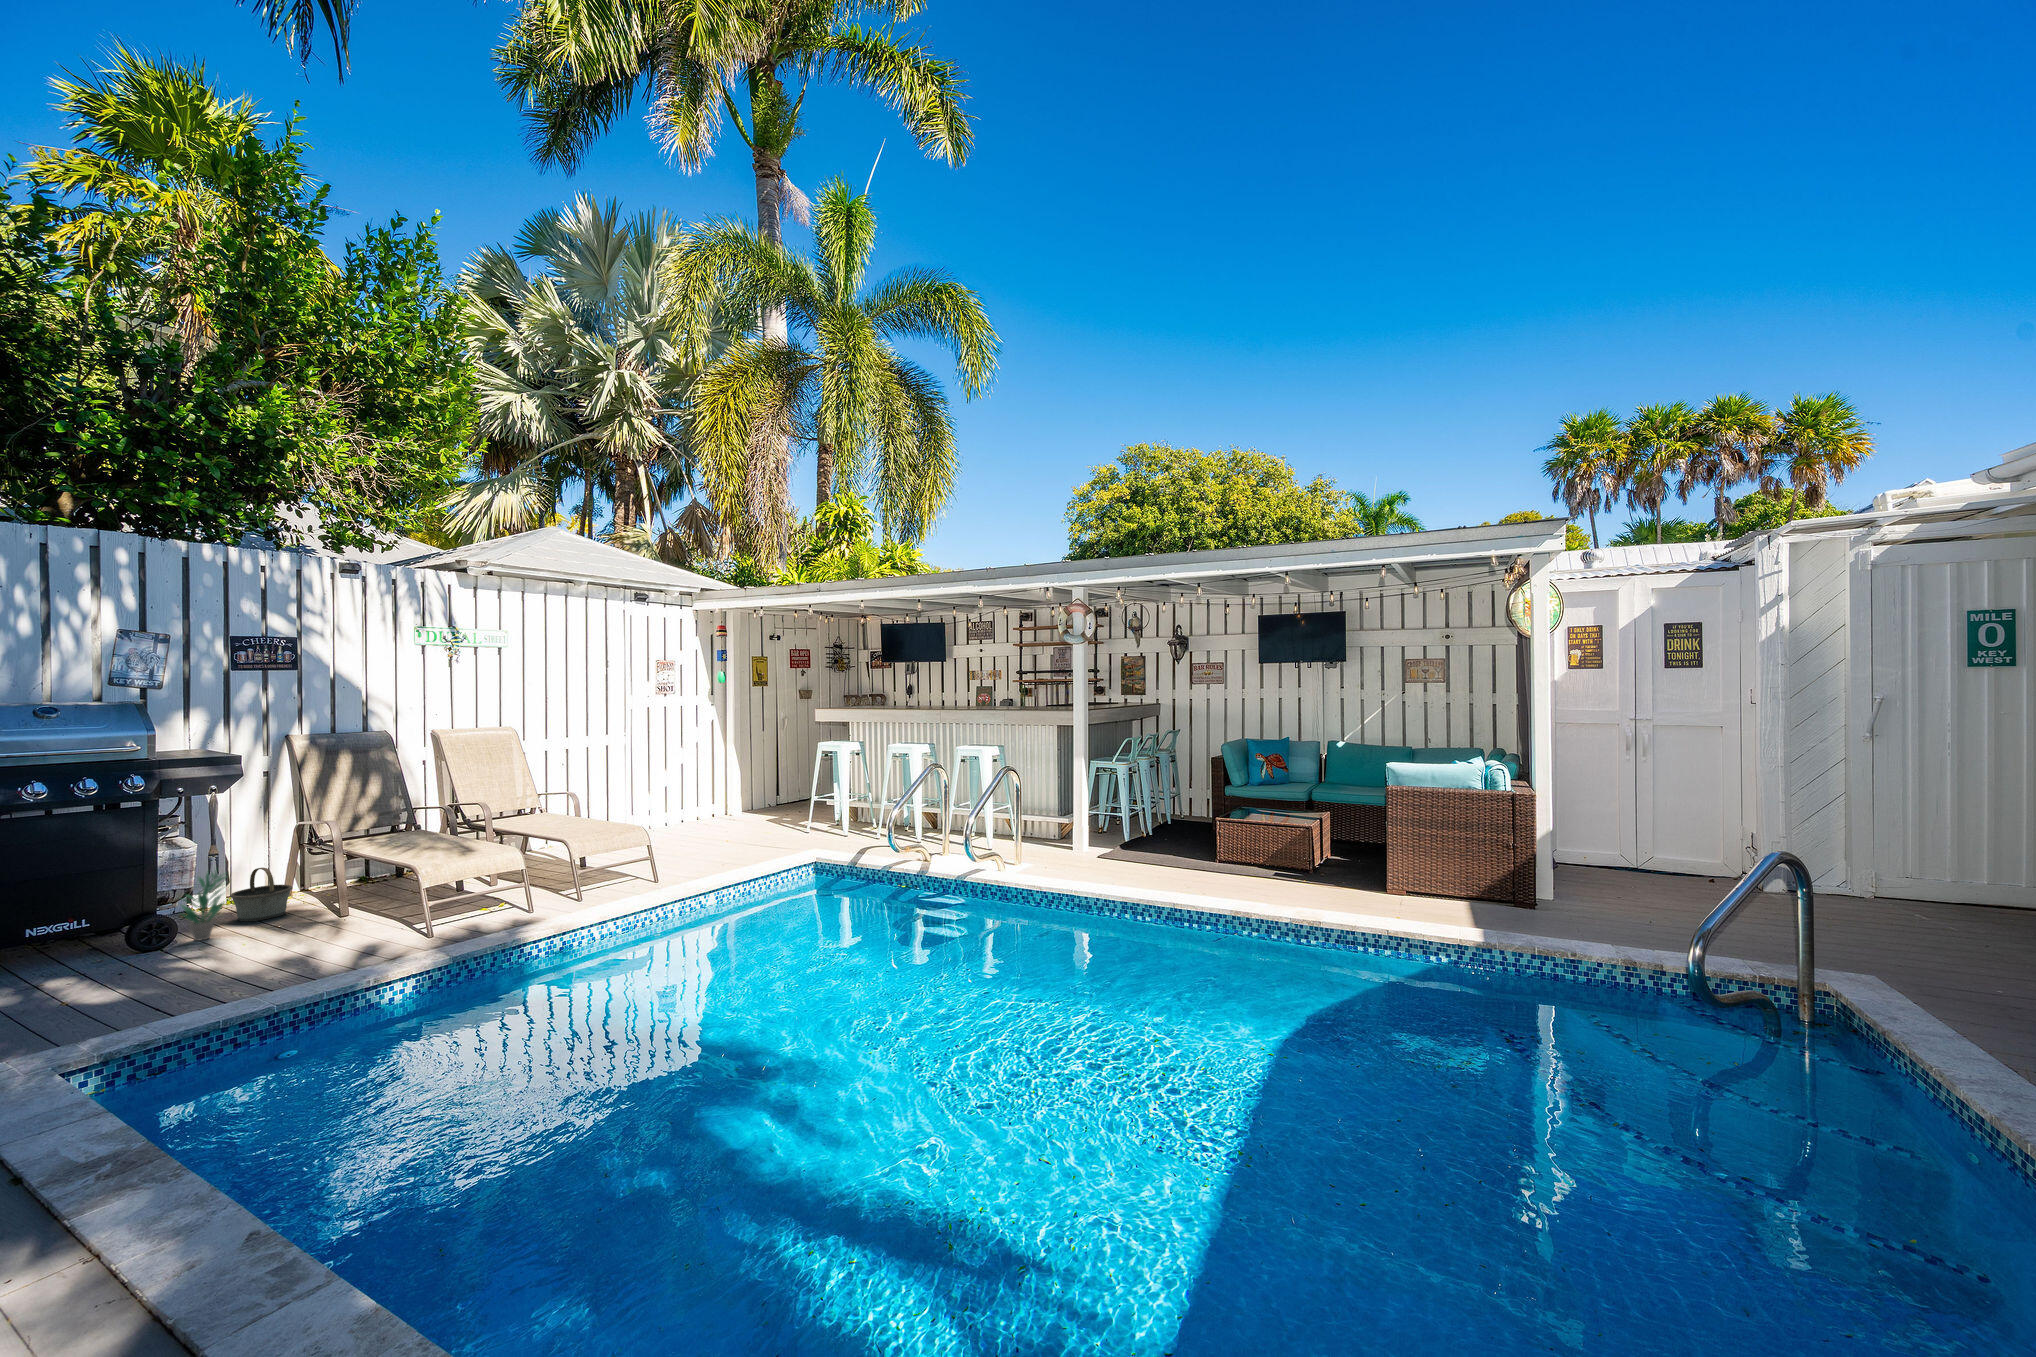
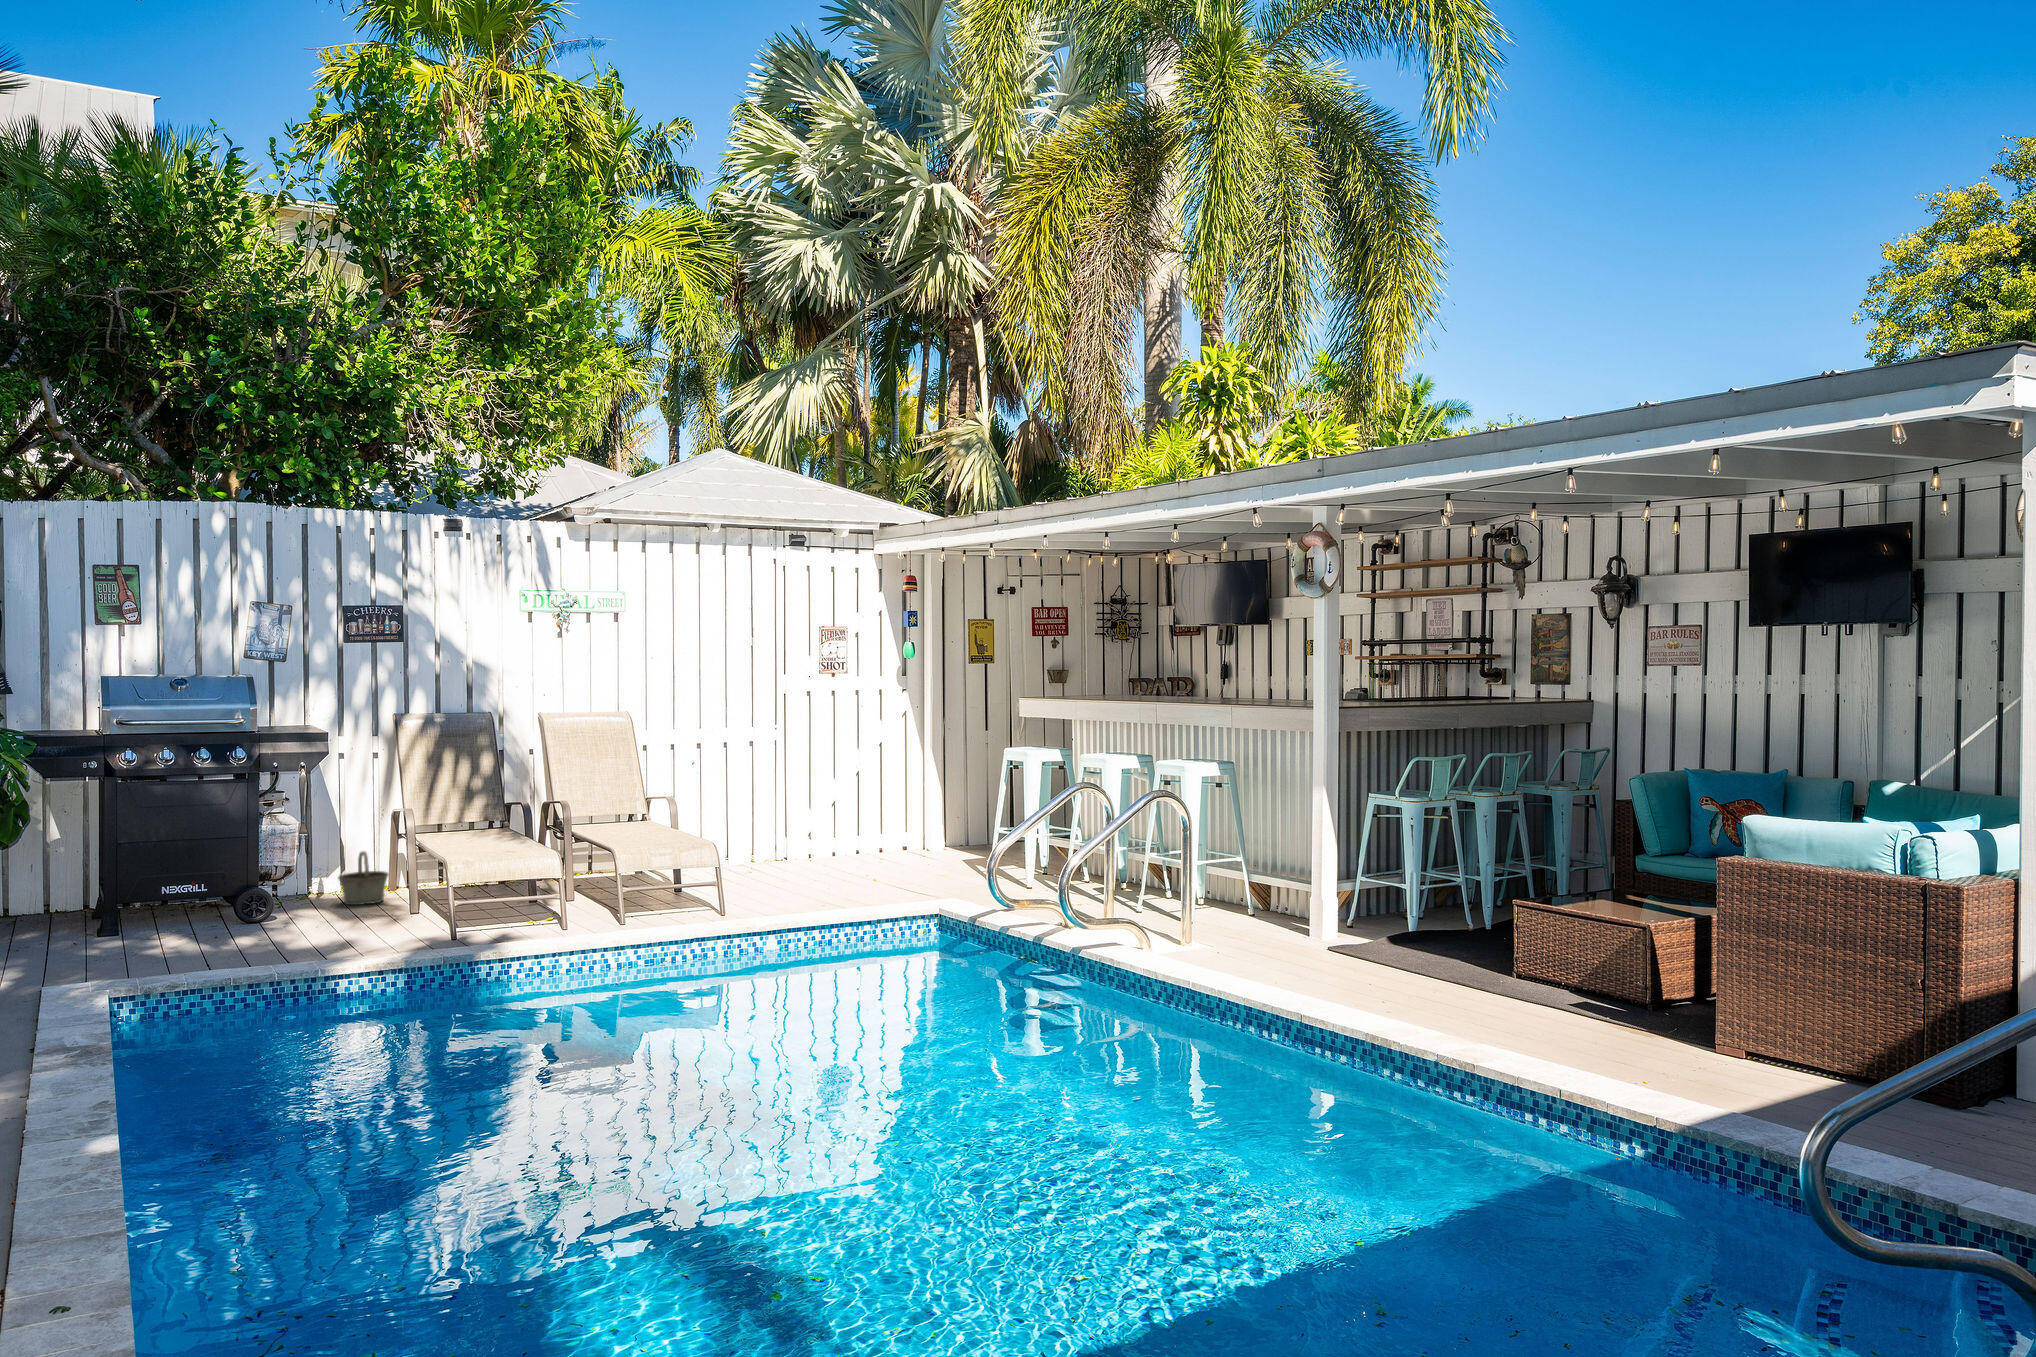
potted plant: present [182,871,227,941] -> none [280,844,323,916]

